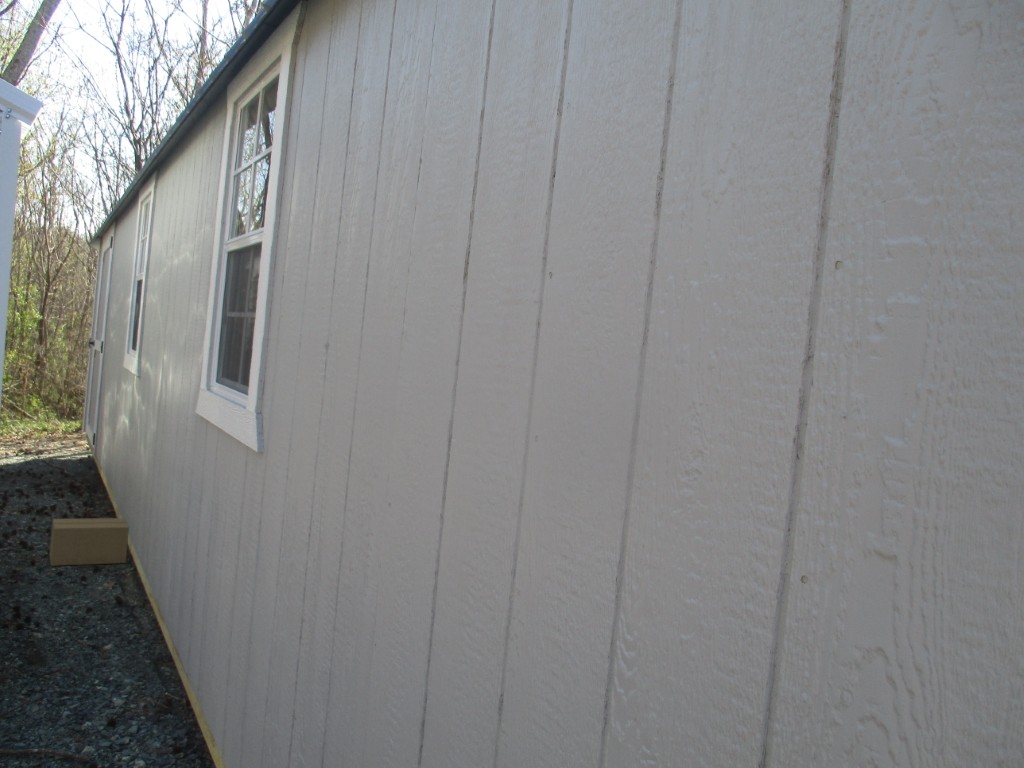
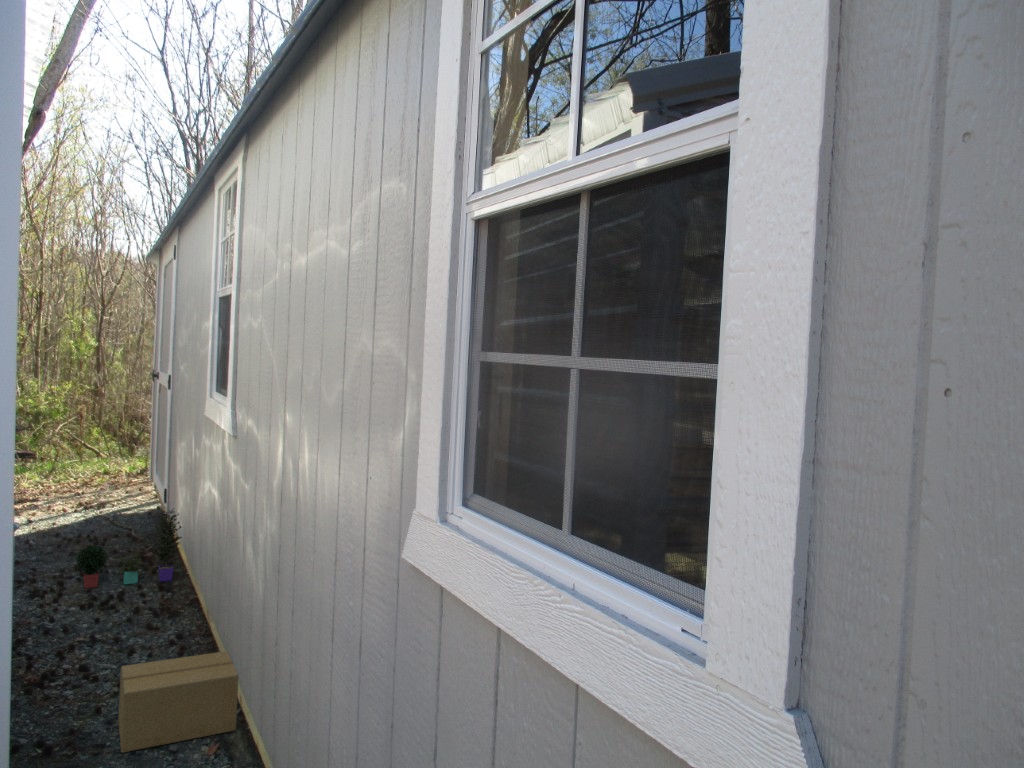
potted plant: none [20,443,105,498] -> present [75,509,182,588]

